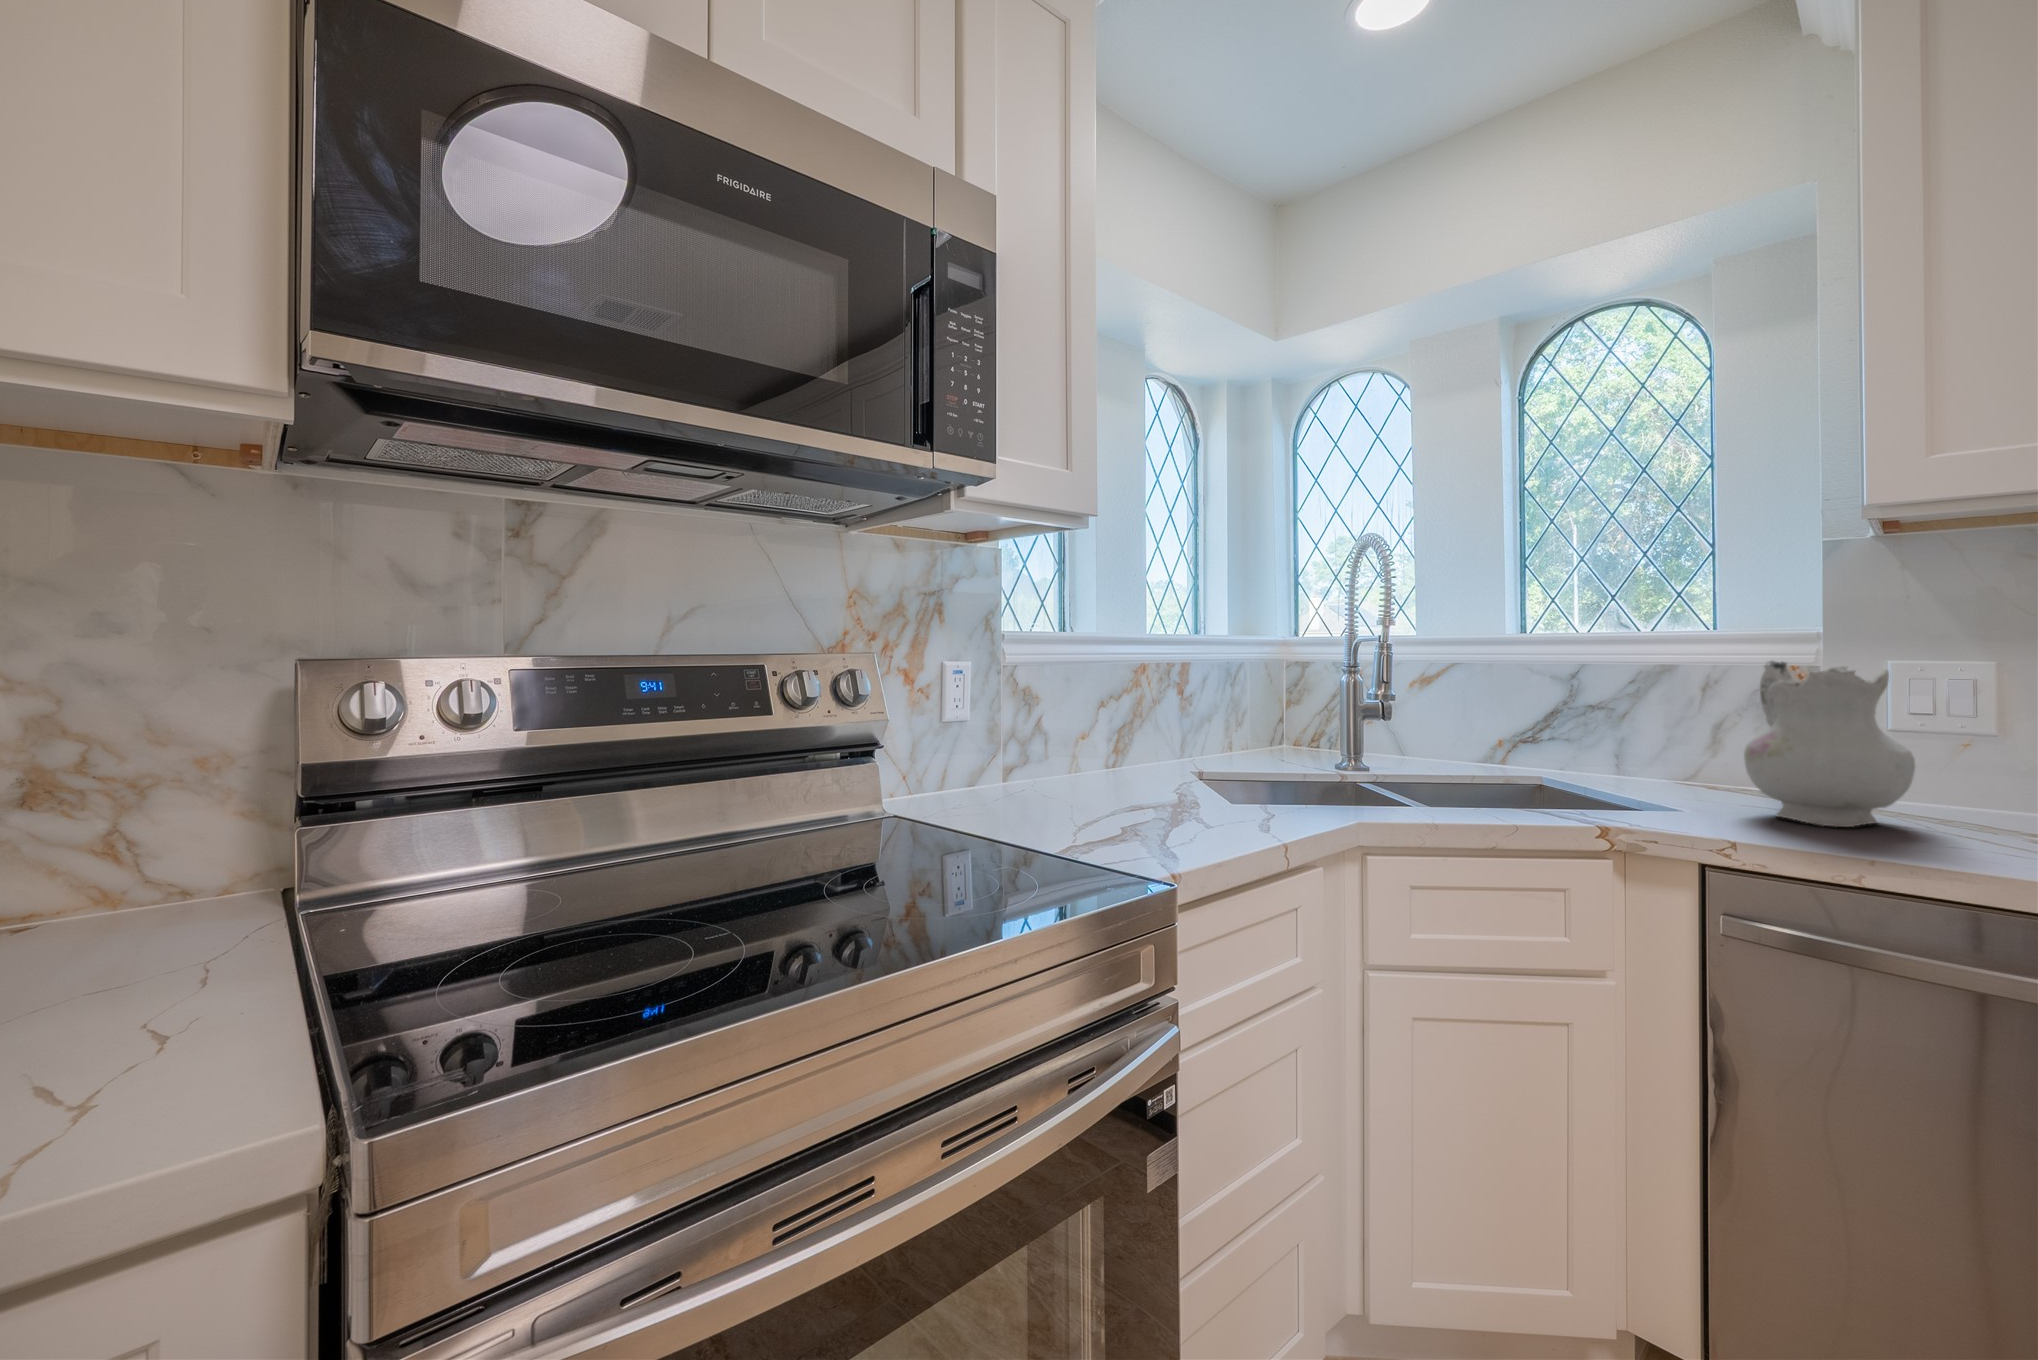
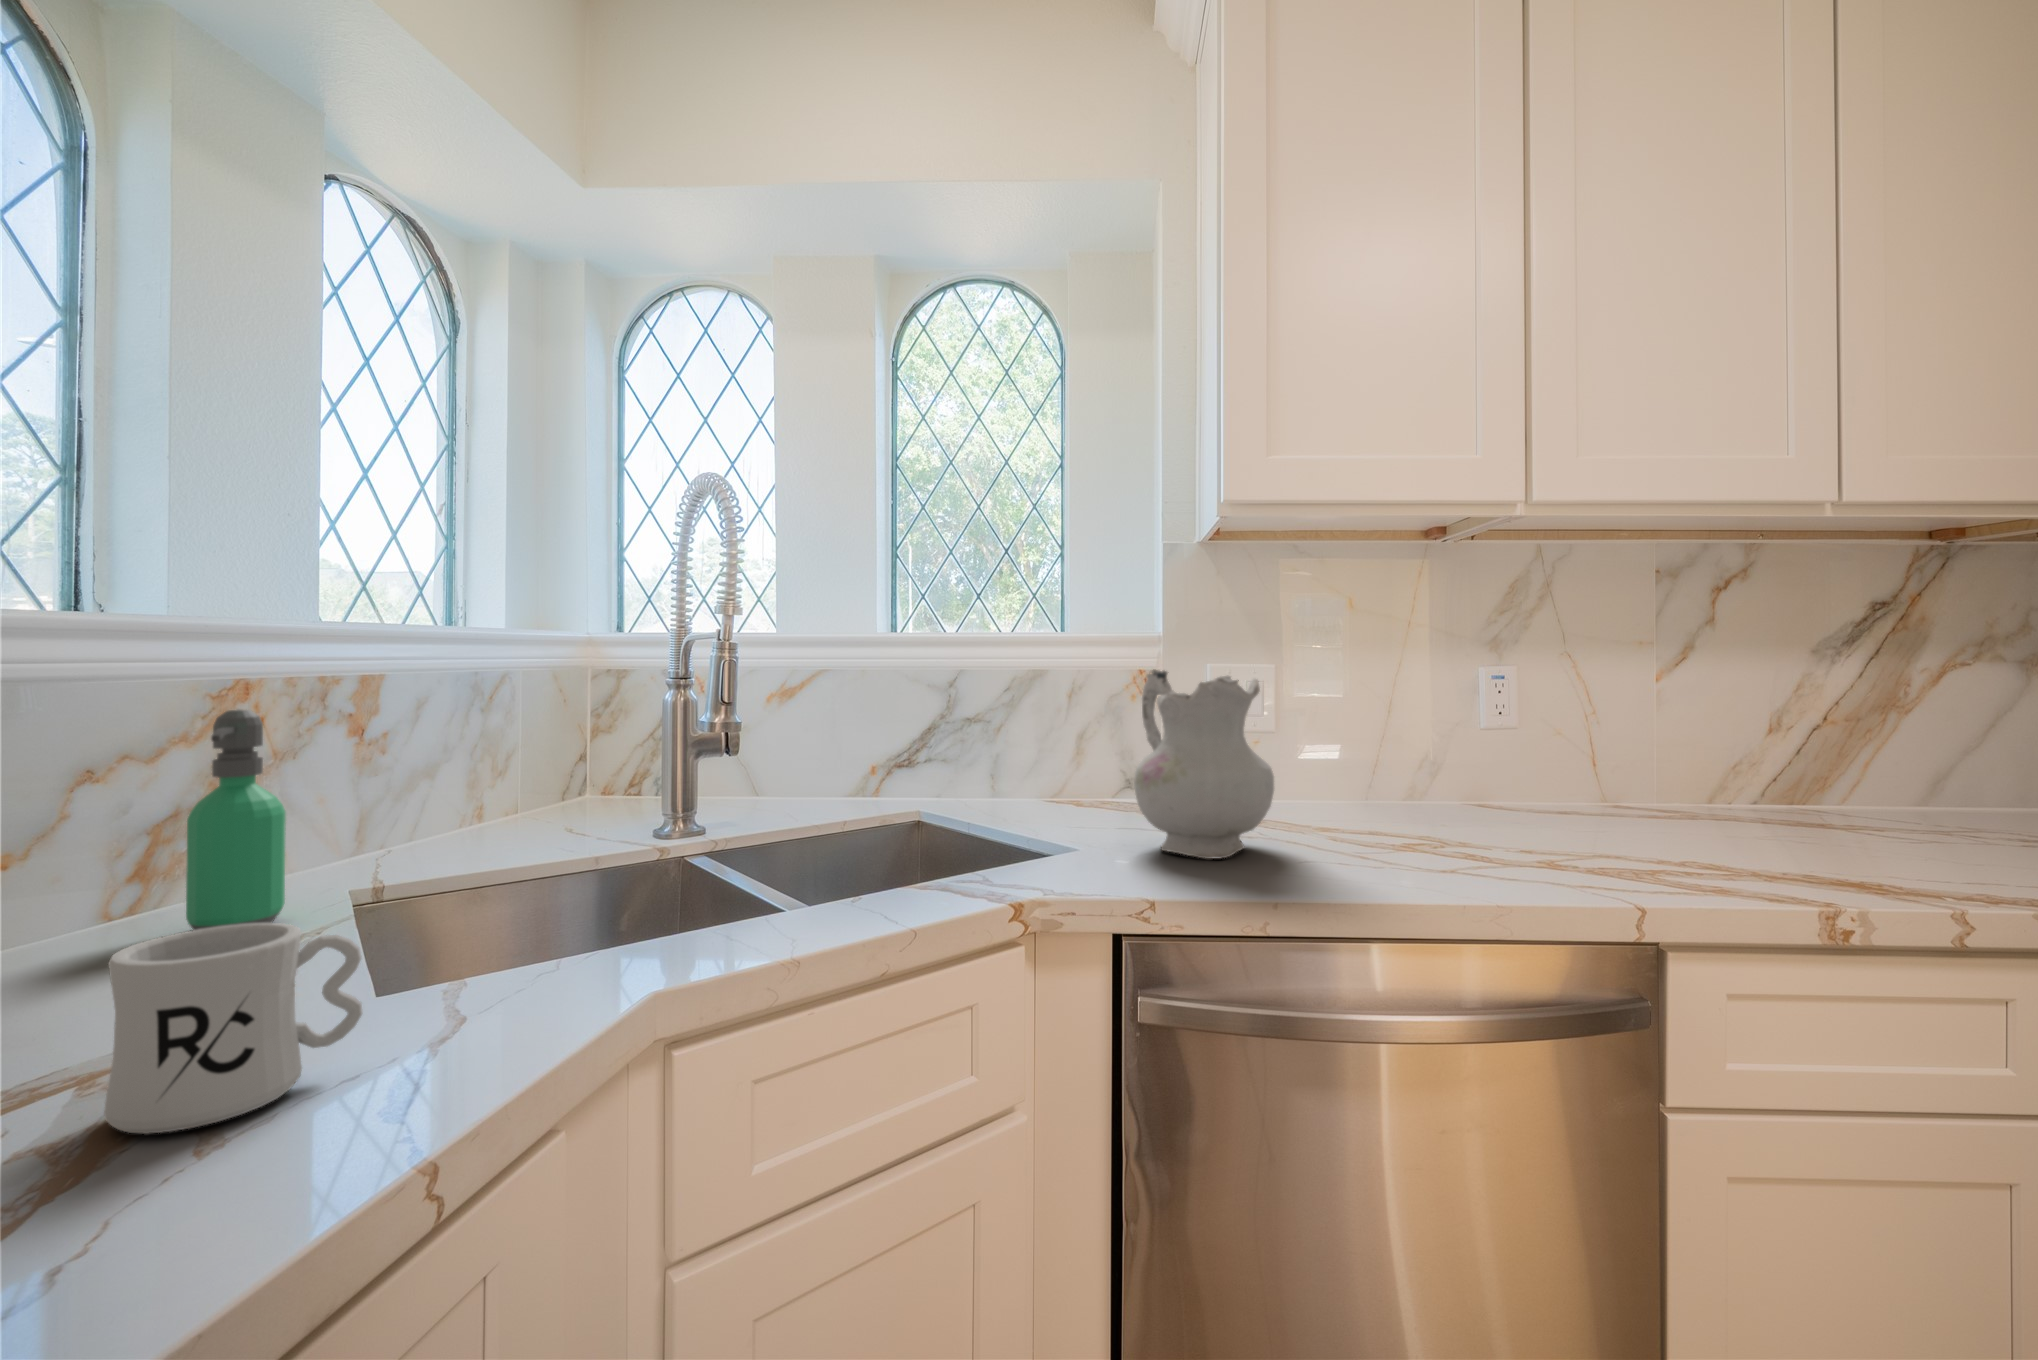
soap dispenser: none [1120,681,1158,788] -> present [186,710,286,930]
mug: none [1144,769,1224,841] -> present [104,923,362,1134]

